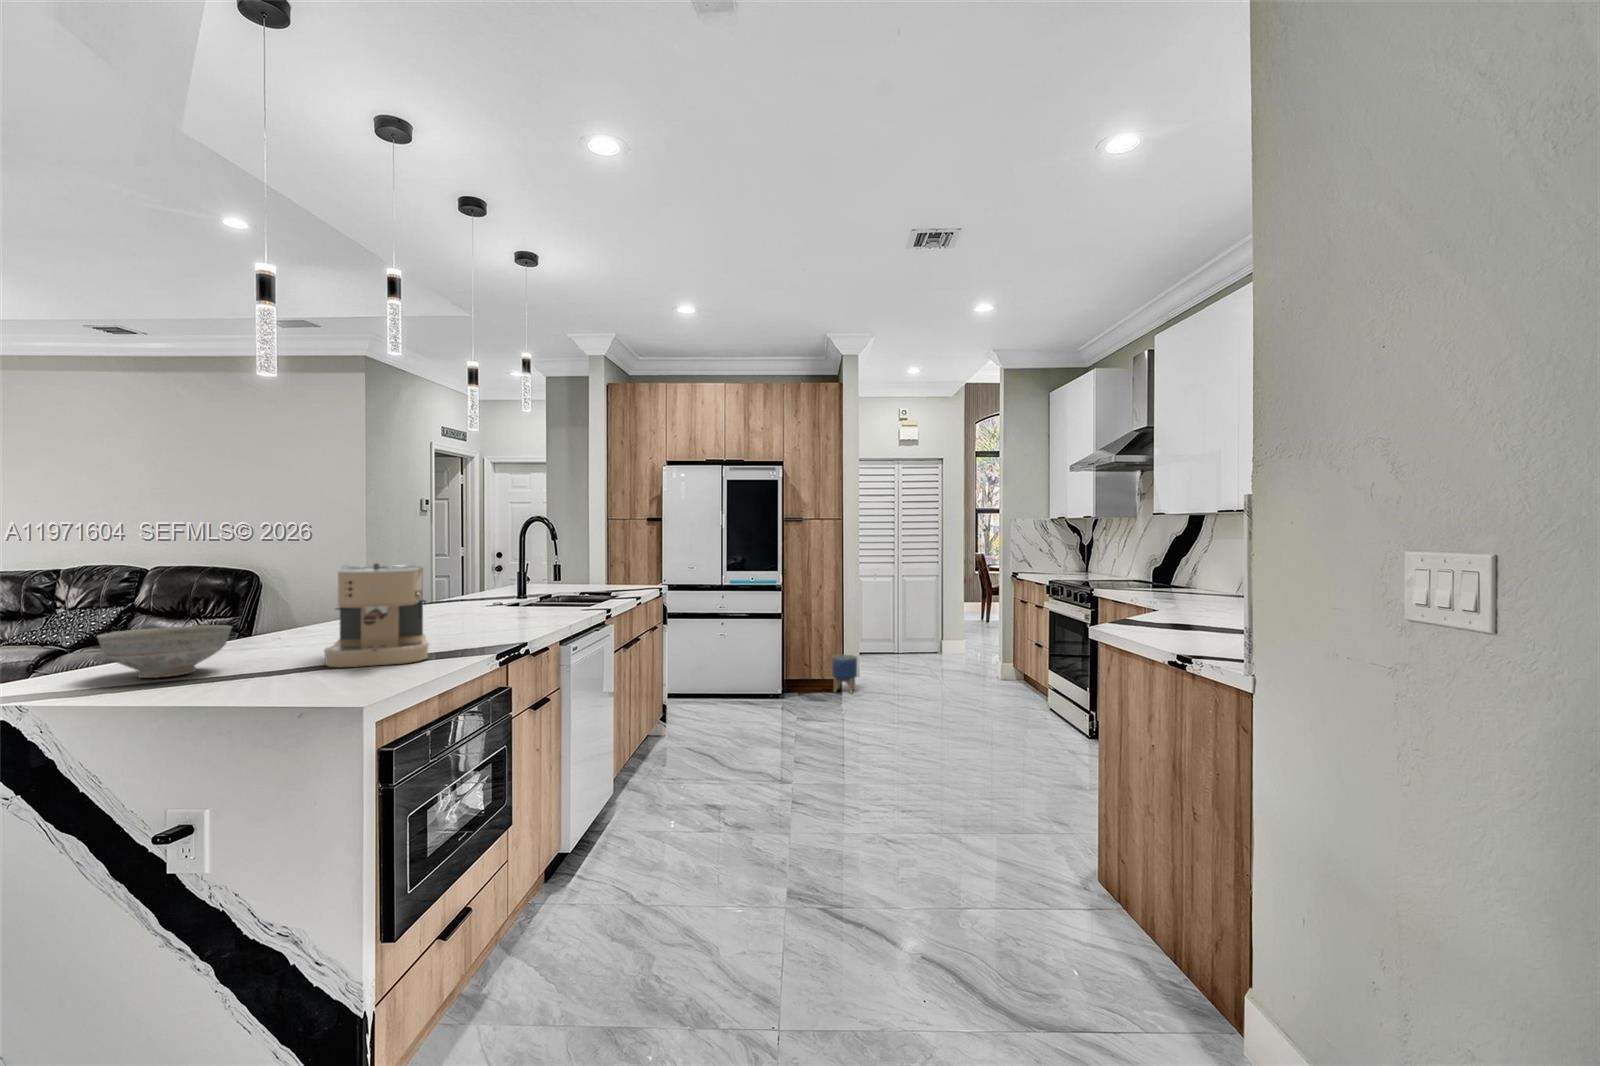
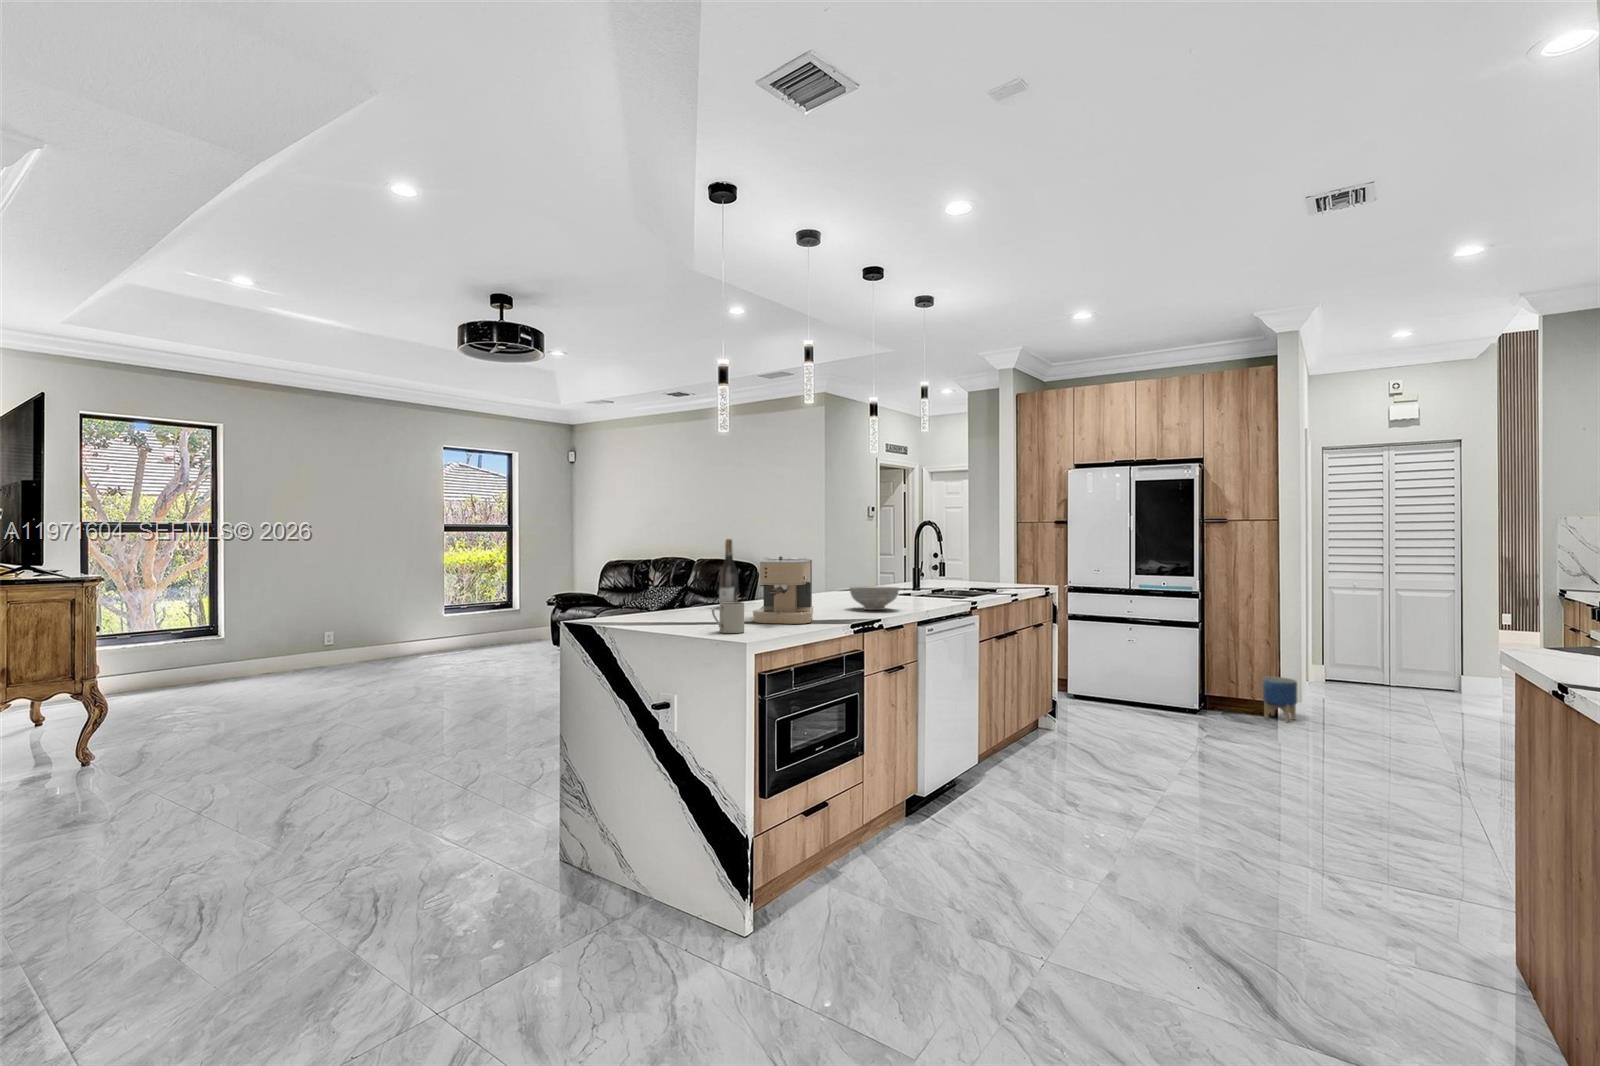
wine bottle: none [242,537,280,646] -> present [719,539,738,602]
decorative bowl: present [97,625,232,678] -> present [850,587,899,610]
mug: none [260,641,324,696] -> present [712,602,744,633]

